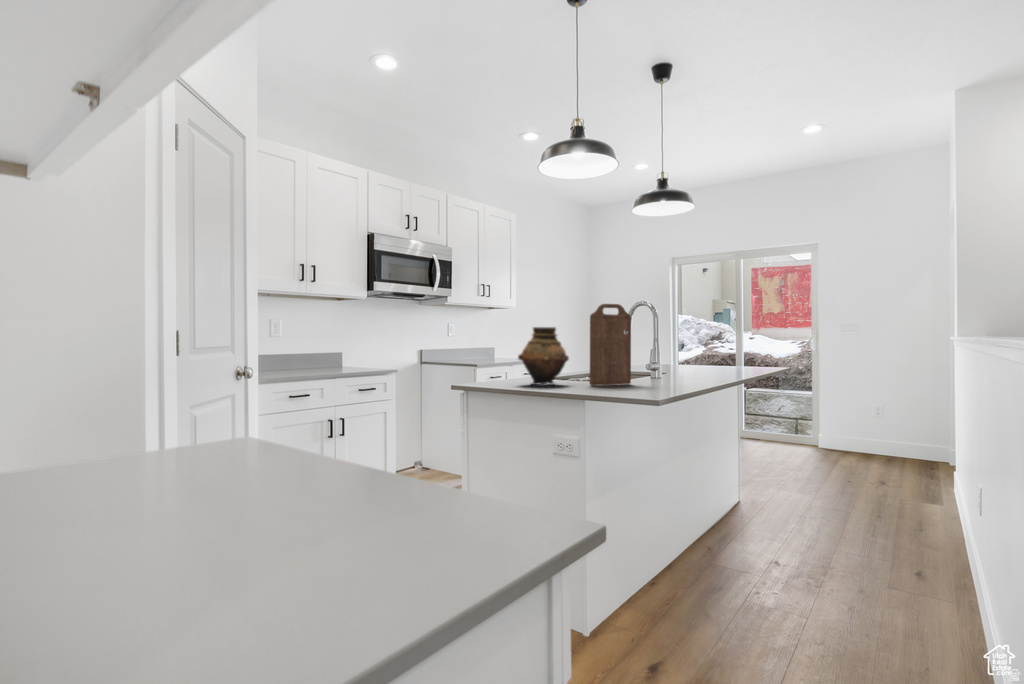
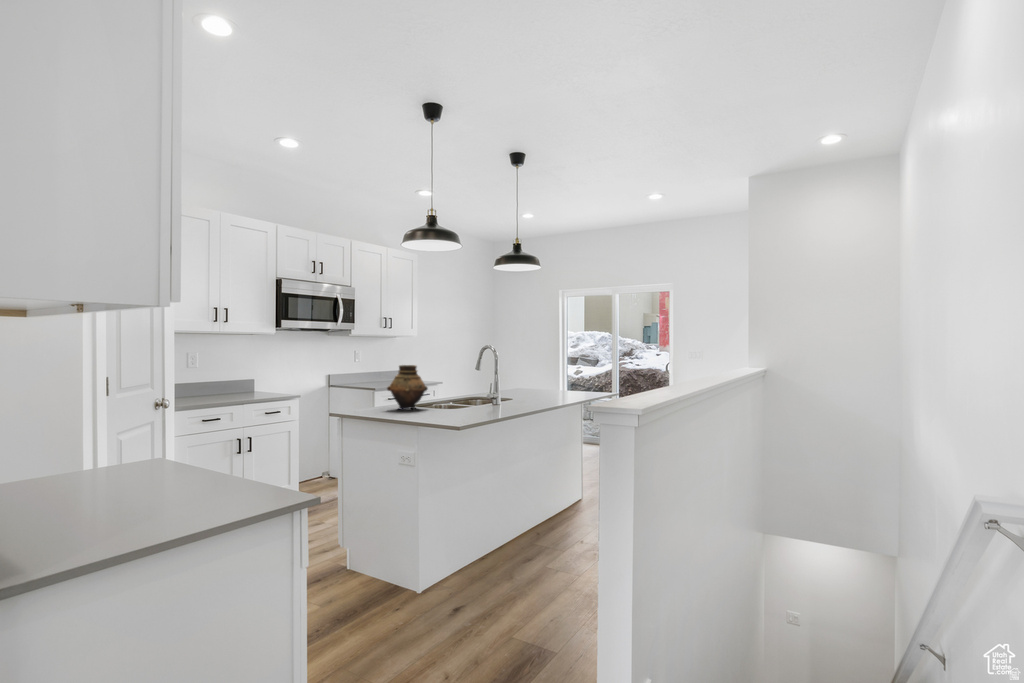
cutting board: present [590,304,631,386] -> none [442,348,475,409]

